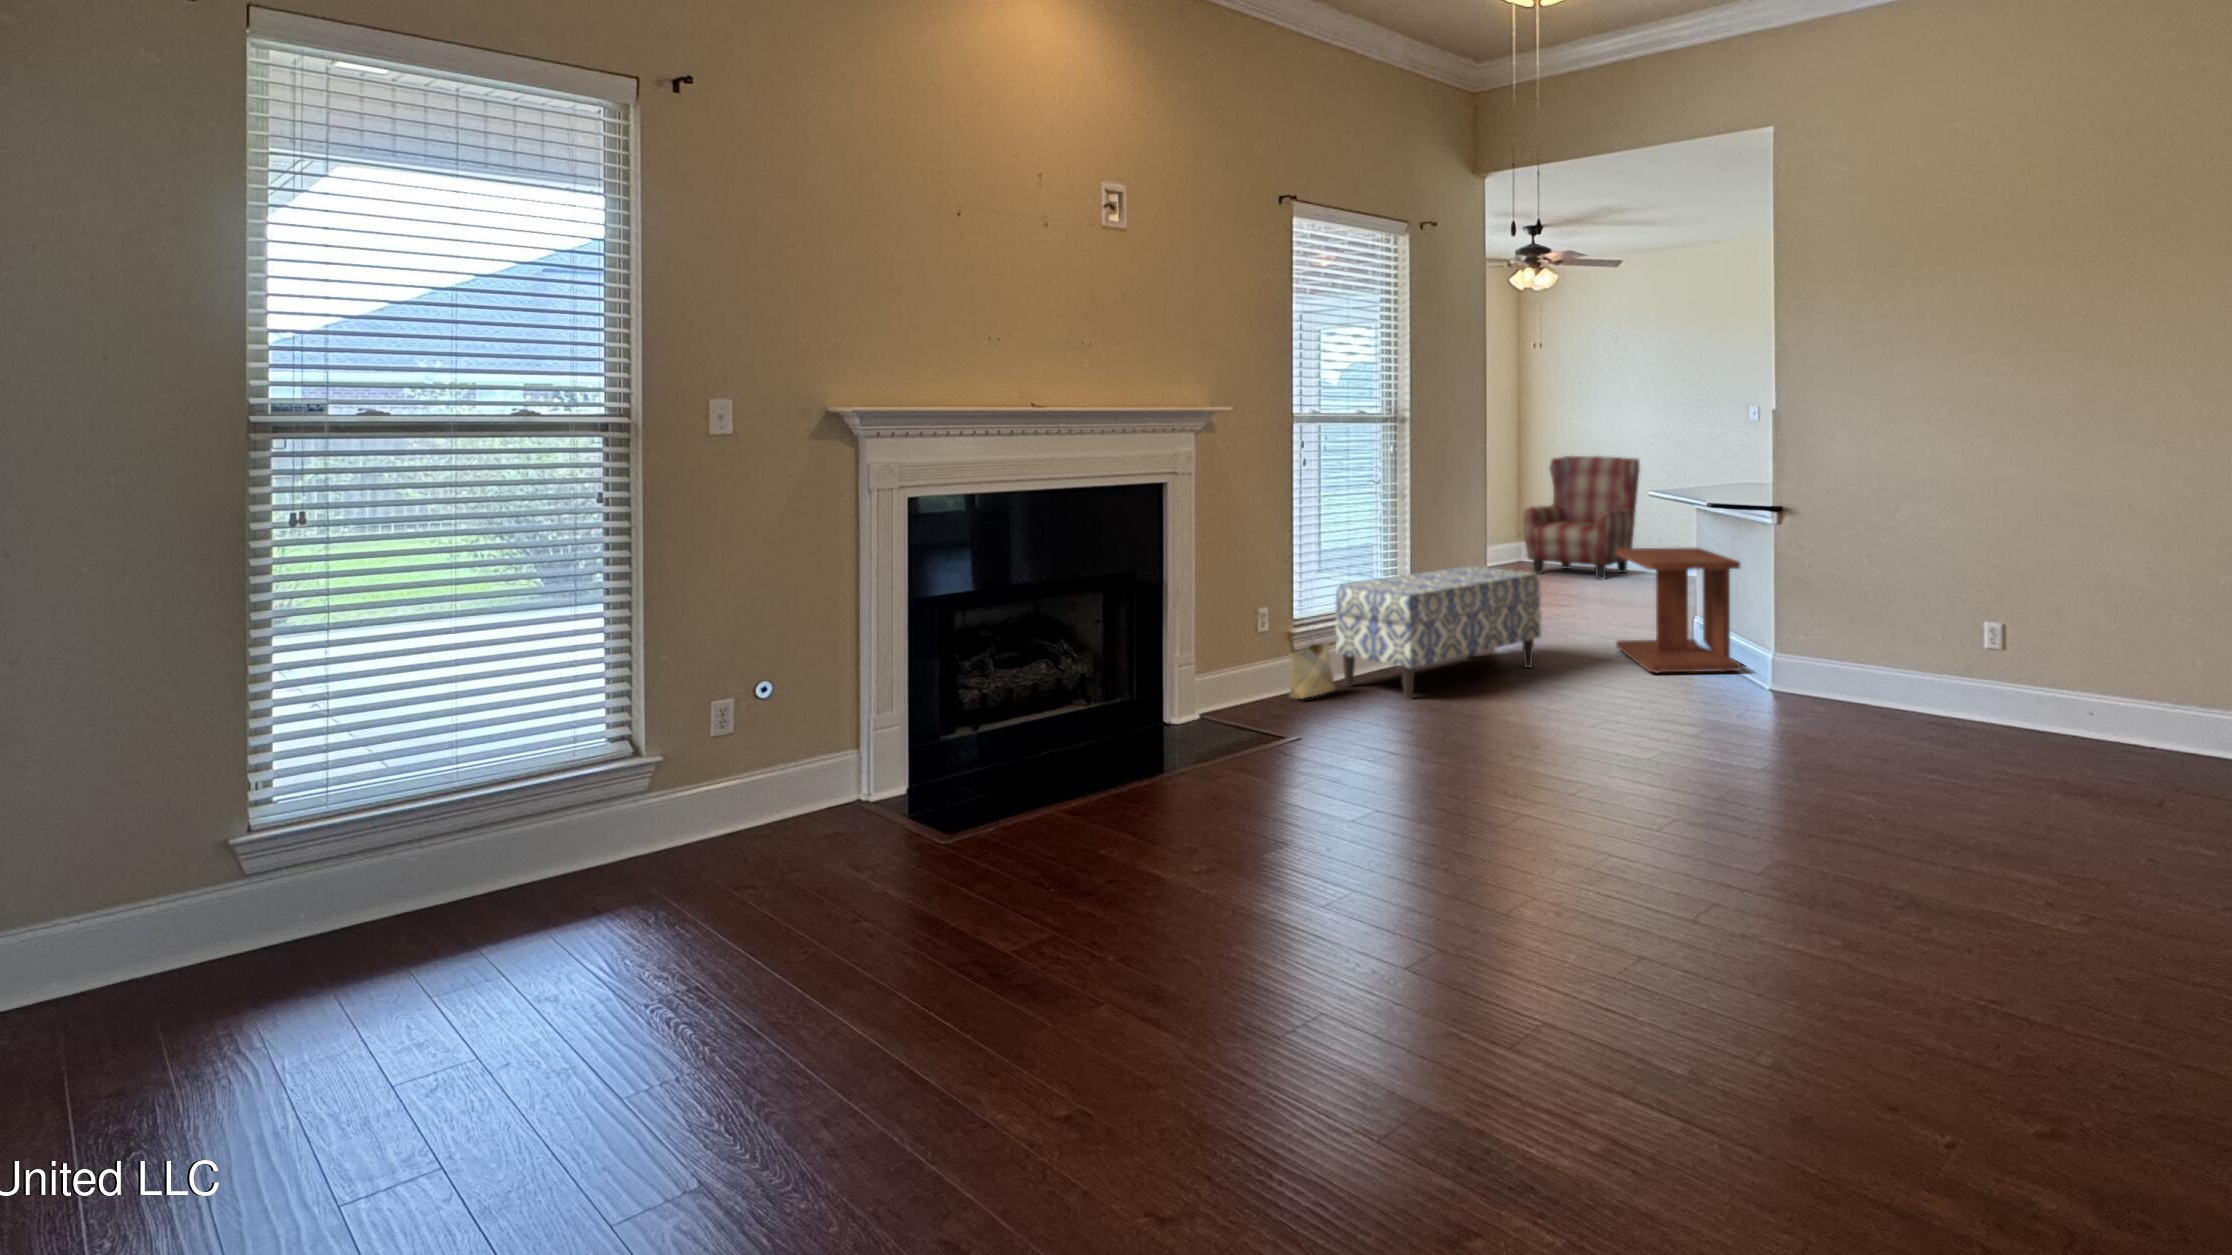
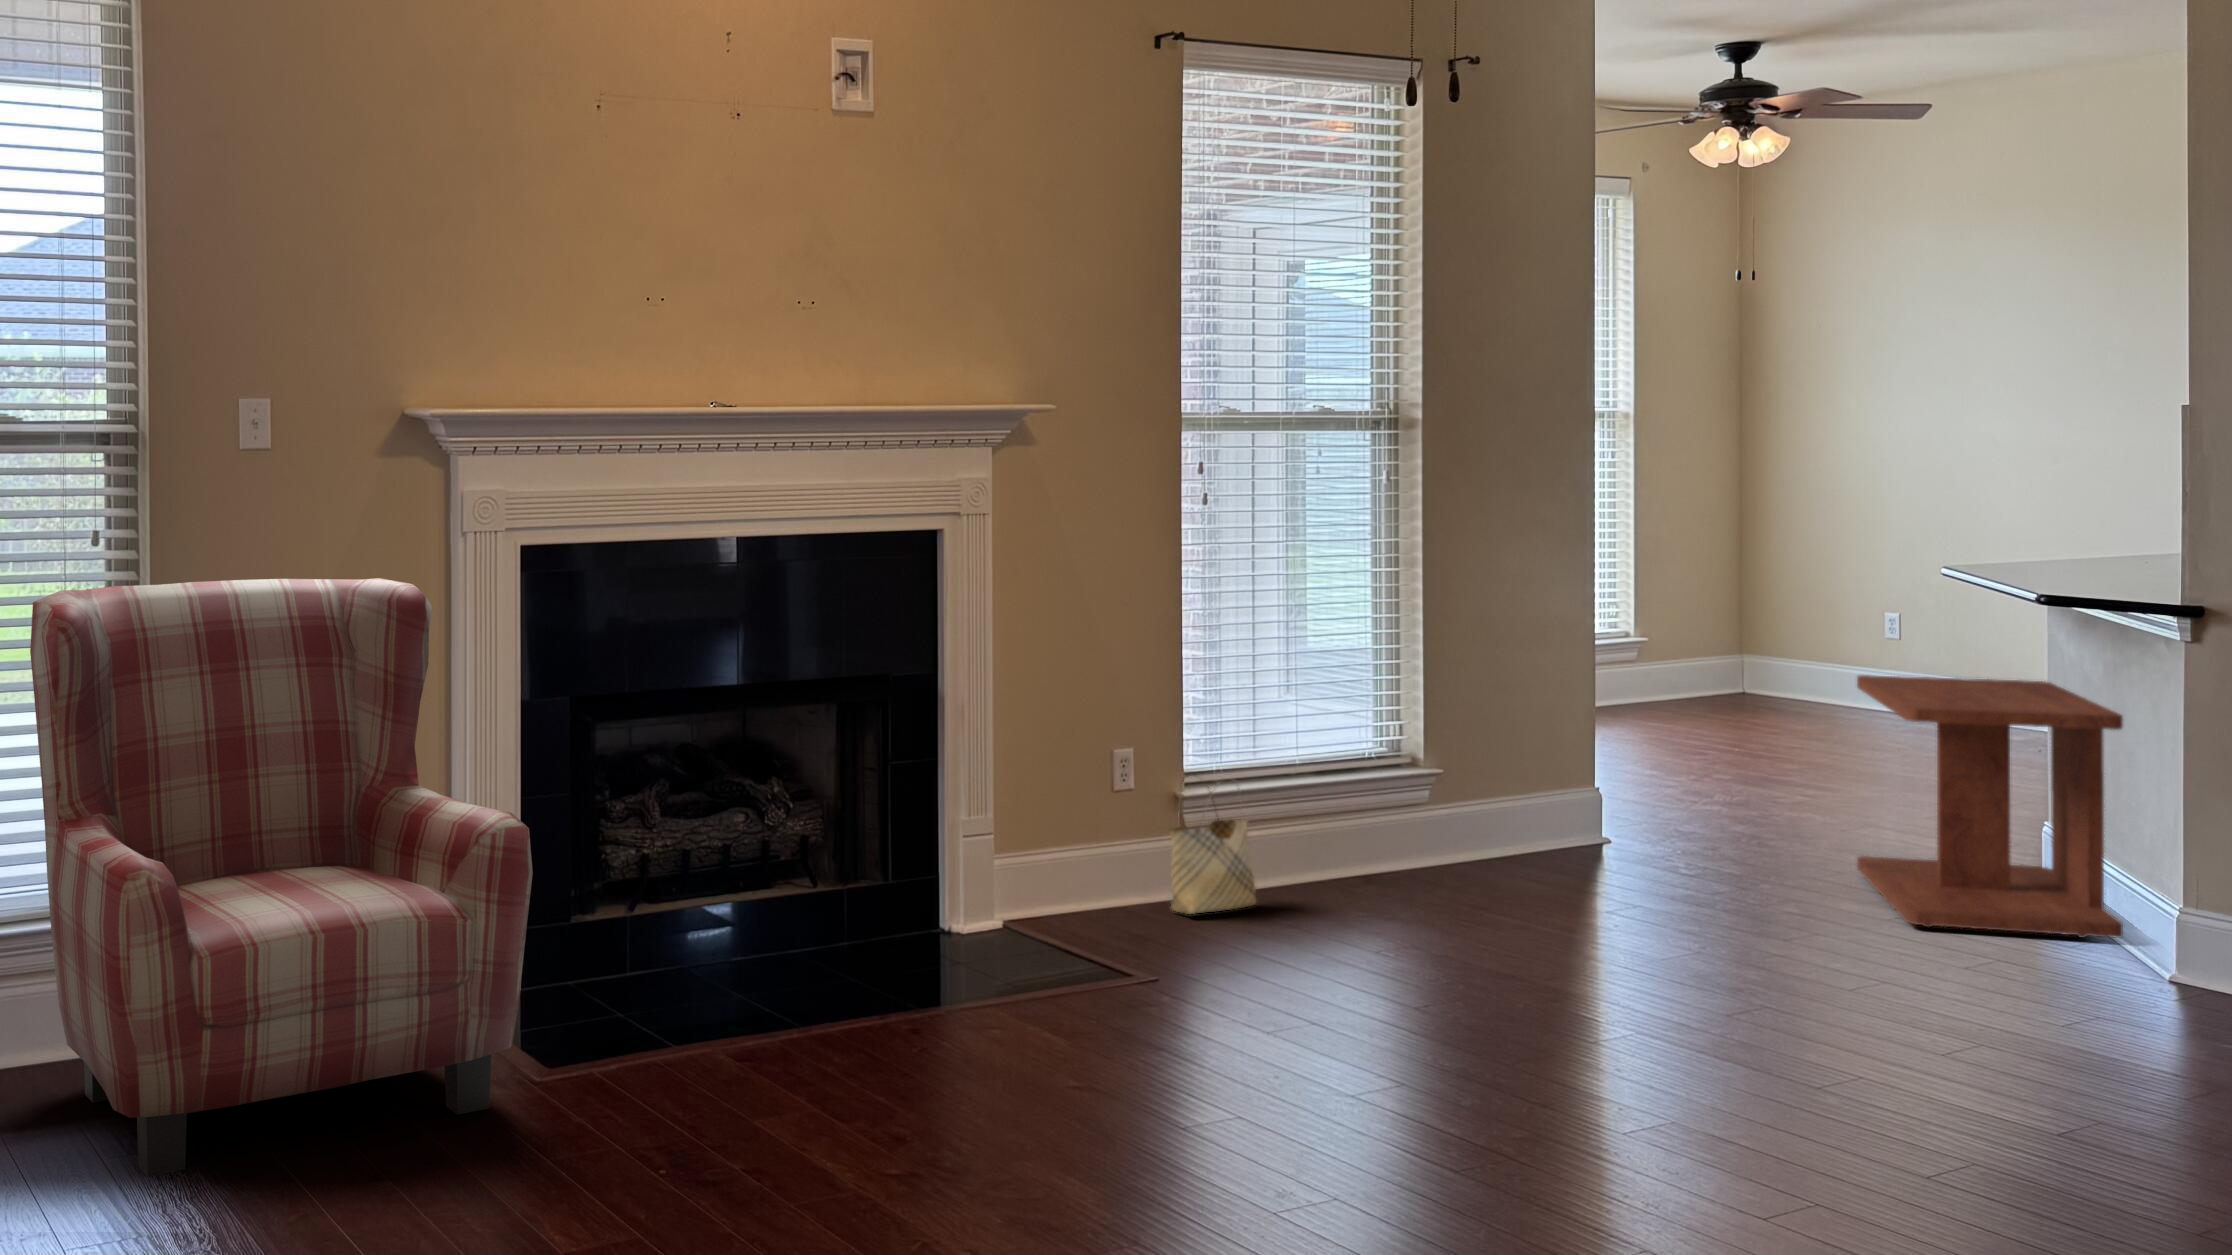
armchair: present [1523,456,1640,580] -> present [30,578,533,1176]
bench: present [1336,566,1541,700] -> none [1264,694,1680,933]

